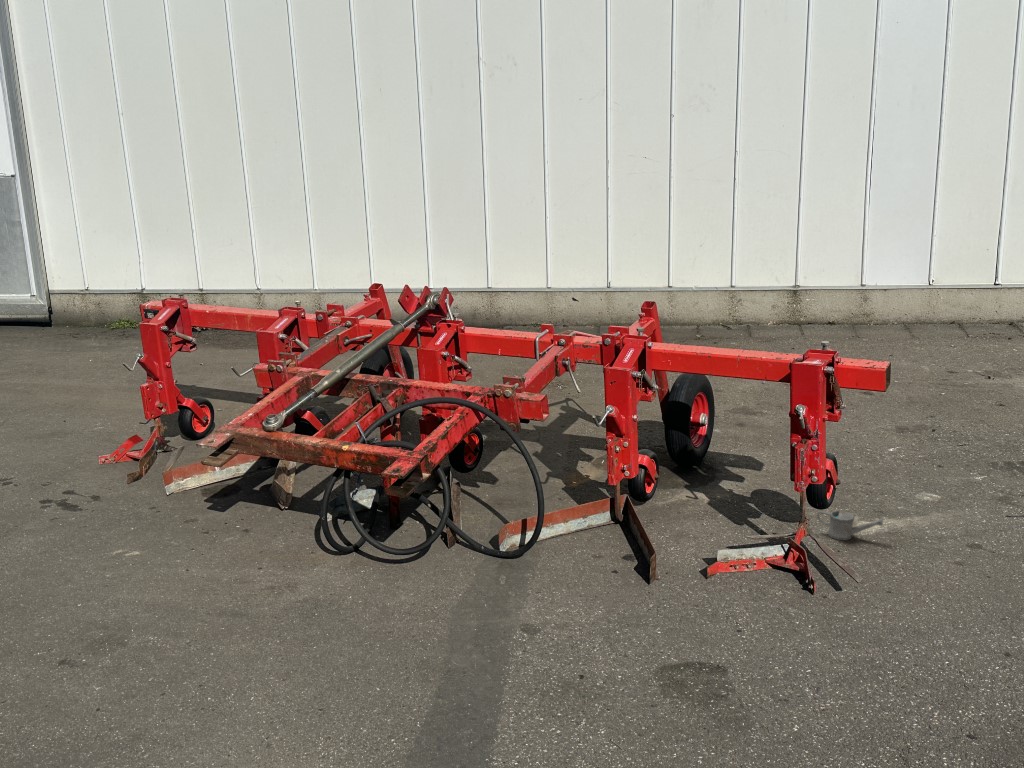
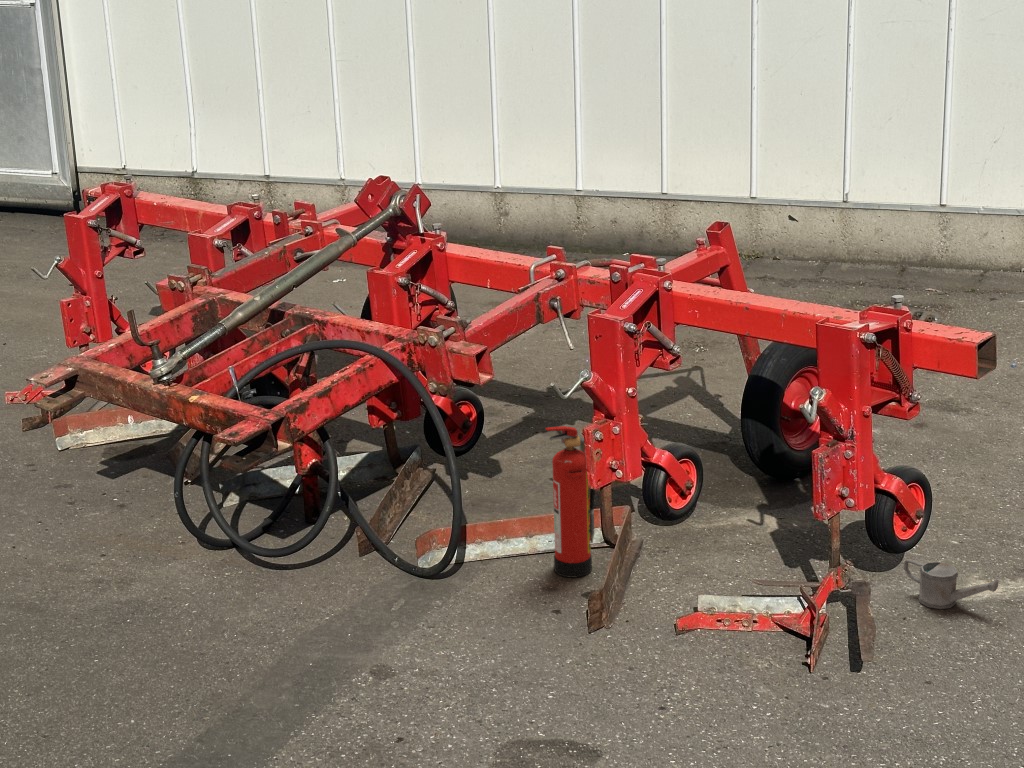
fire extinguisher: none [594,445,624,548] -> present [546,426,595,578]

